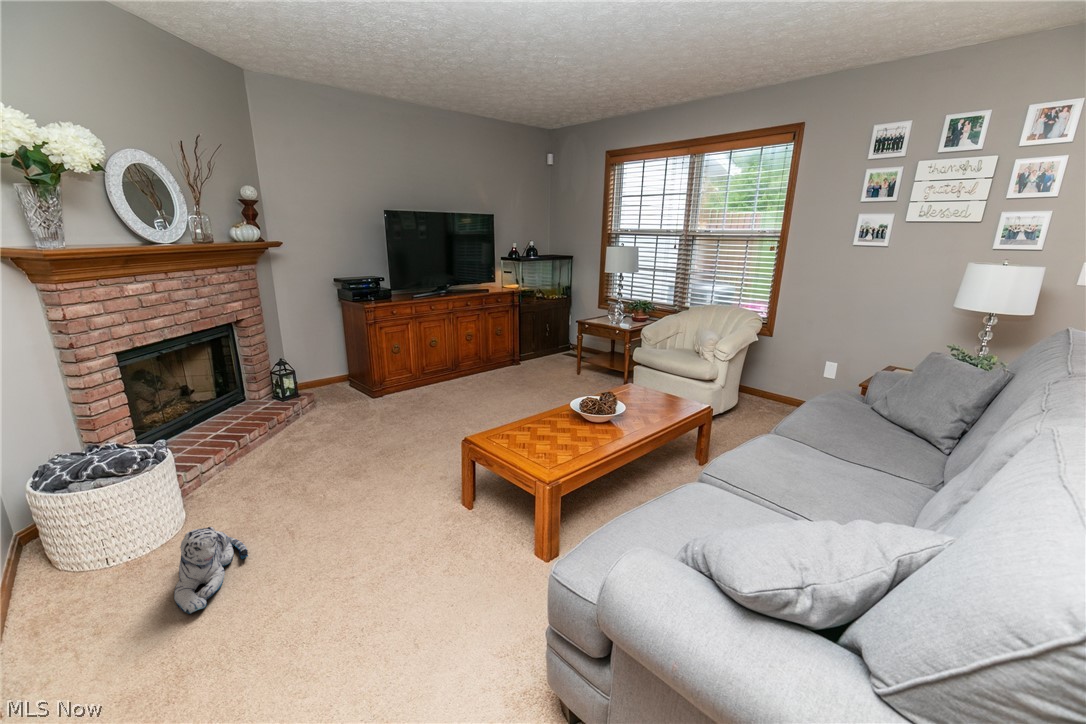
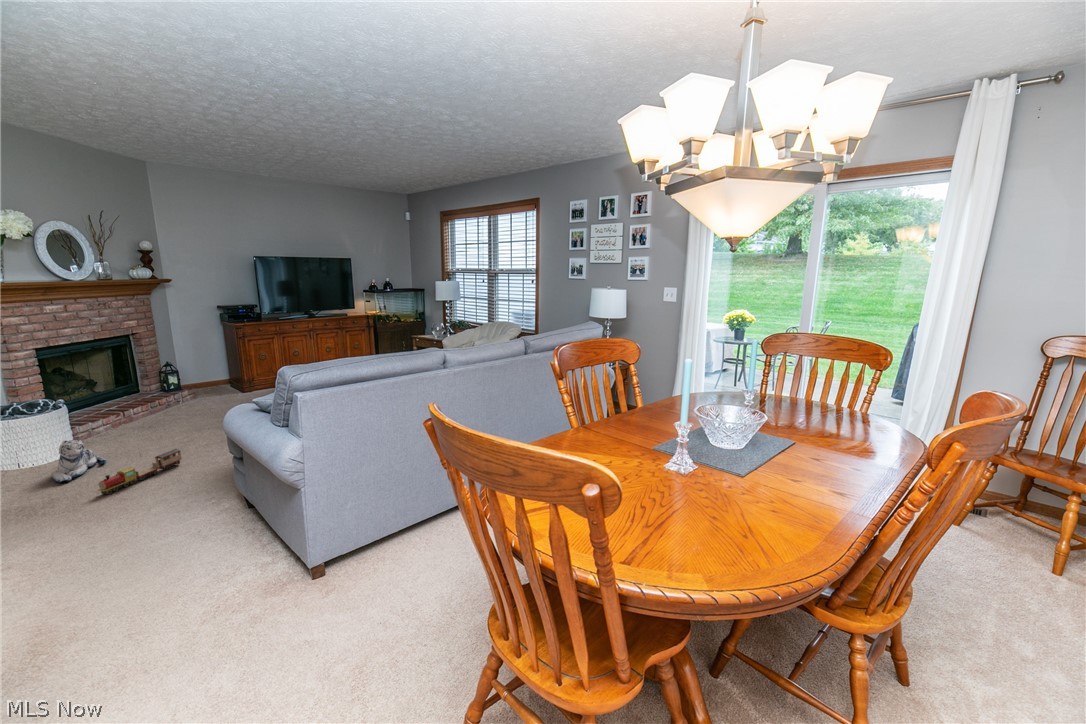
toy train: none [266,536,371,656] -> present [98,449,182,494]

